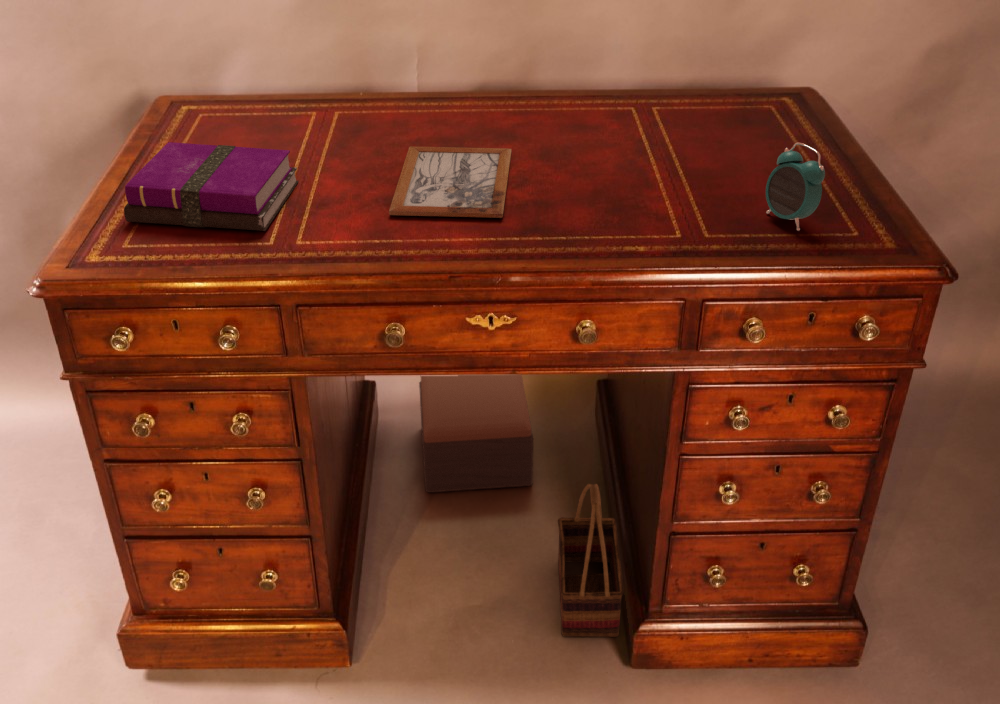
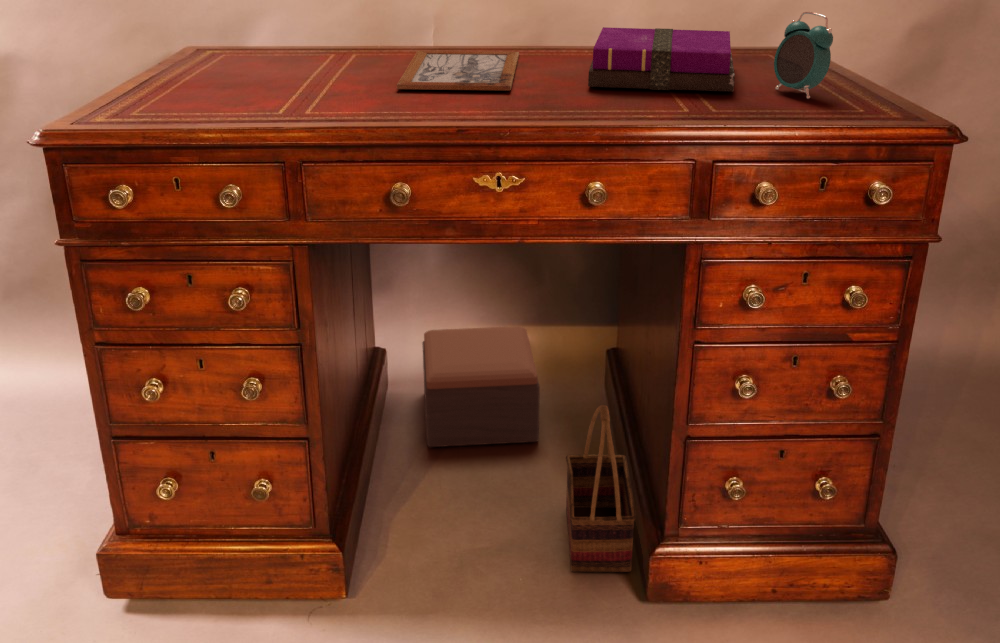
notebook: present [124,142,298,231] -> present [588,27,735,92]

